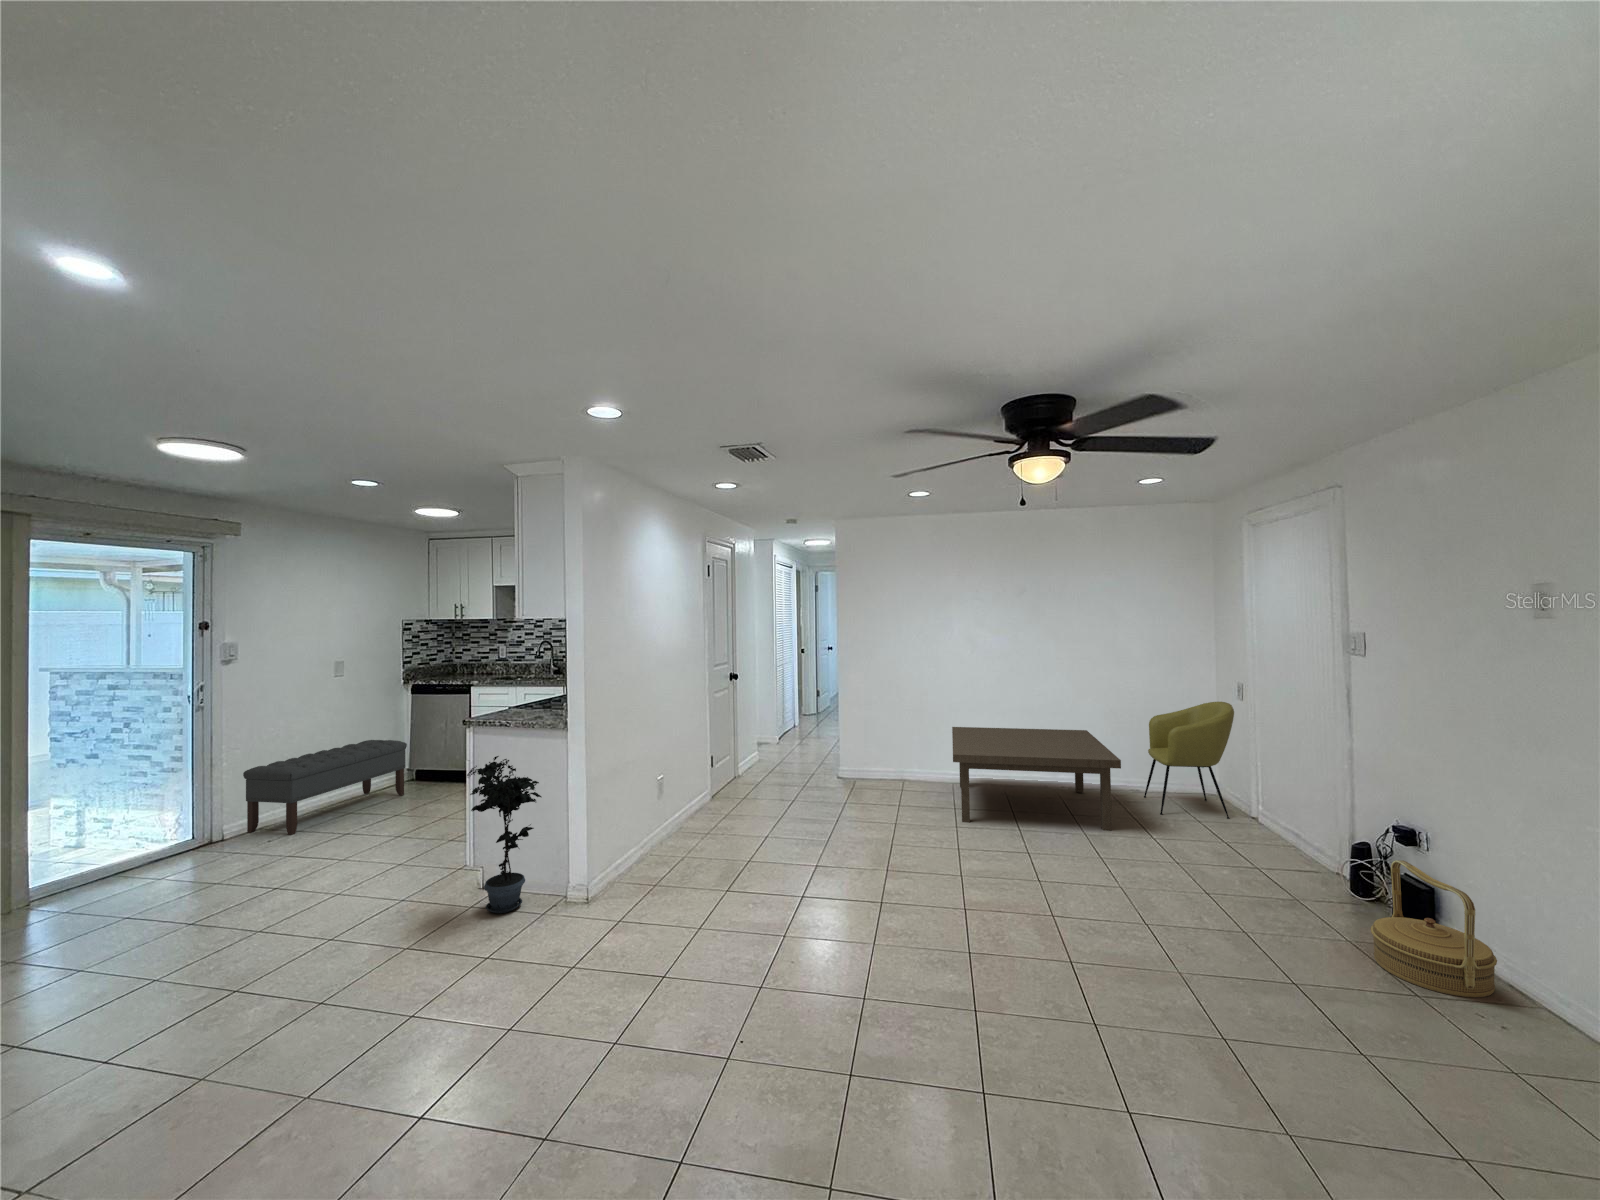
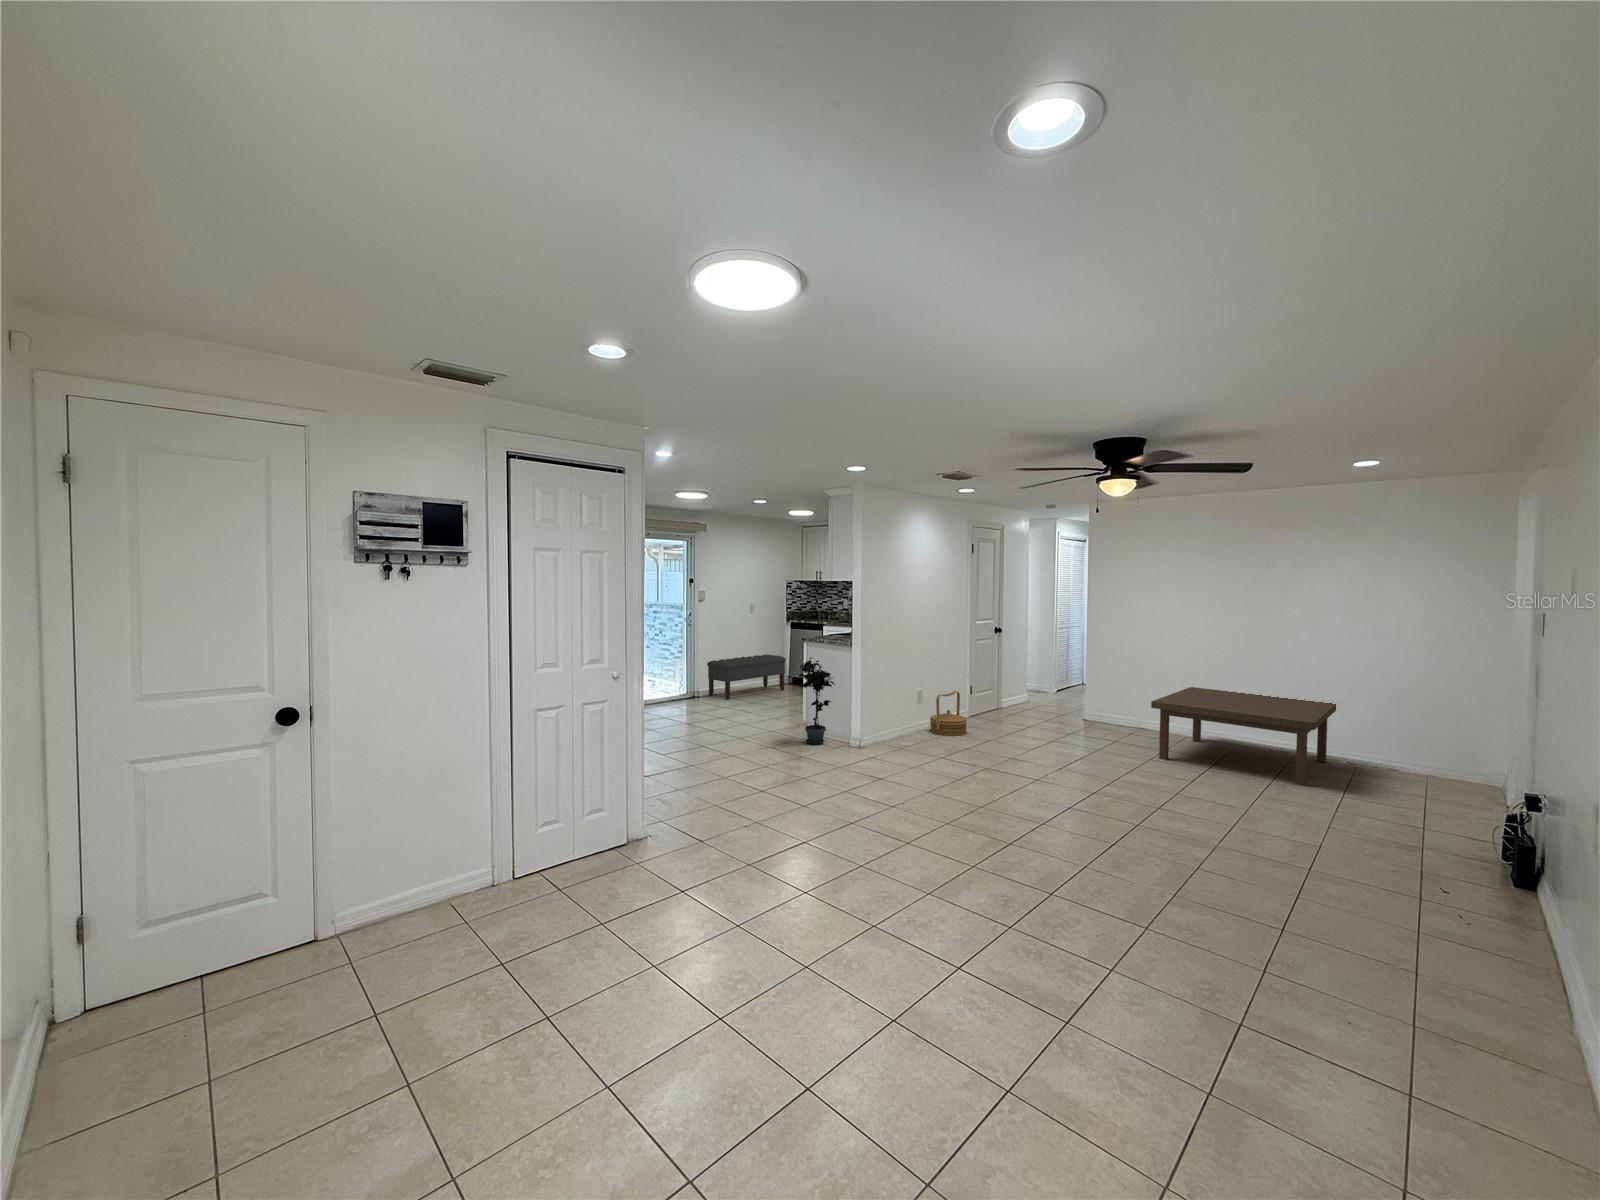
armchair: present [1144,702,1234,819] -> none [1388,685,1502,803]
woven basket: present [1371,860,1497,998] -> present [930,691,967,736]

